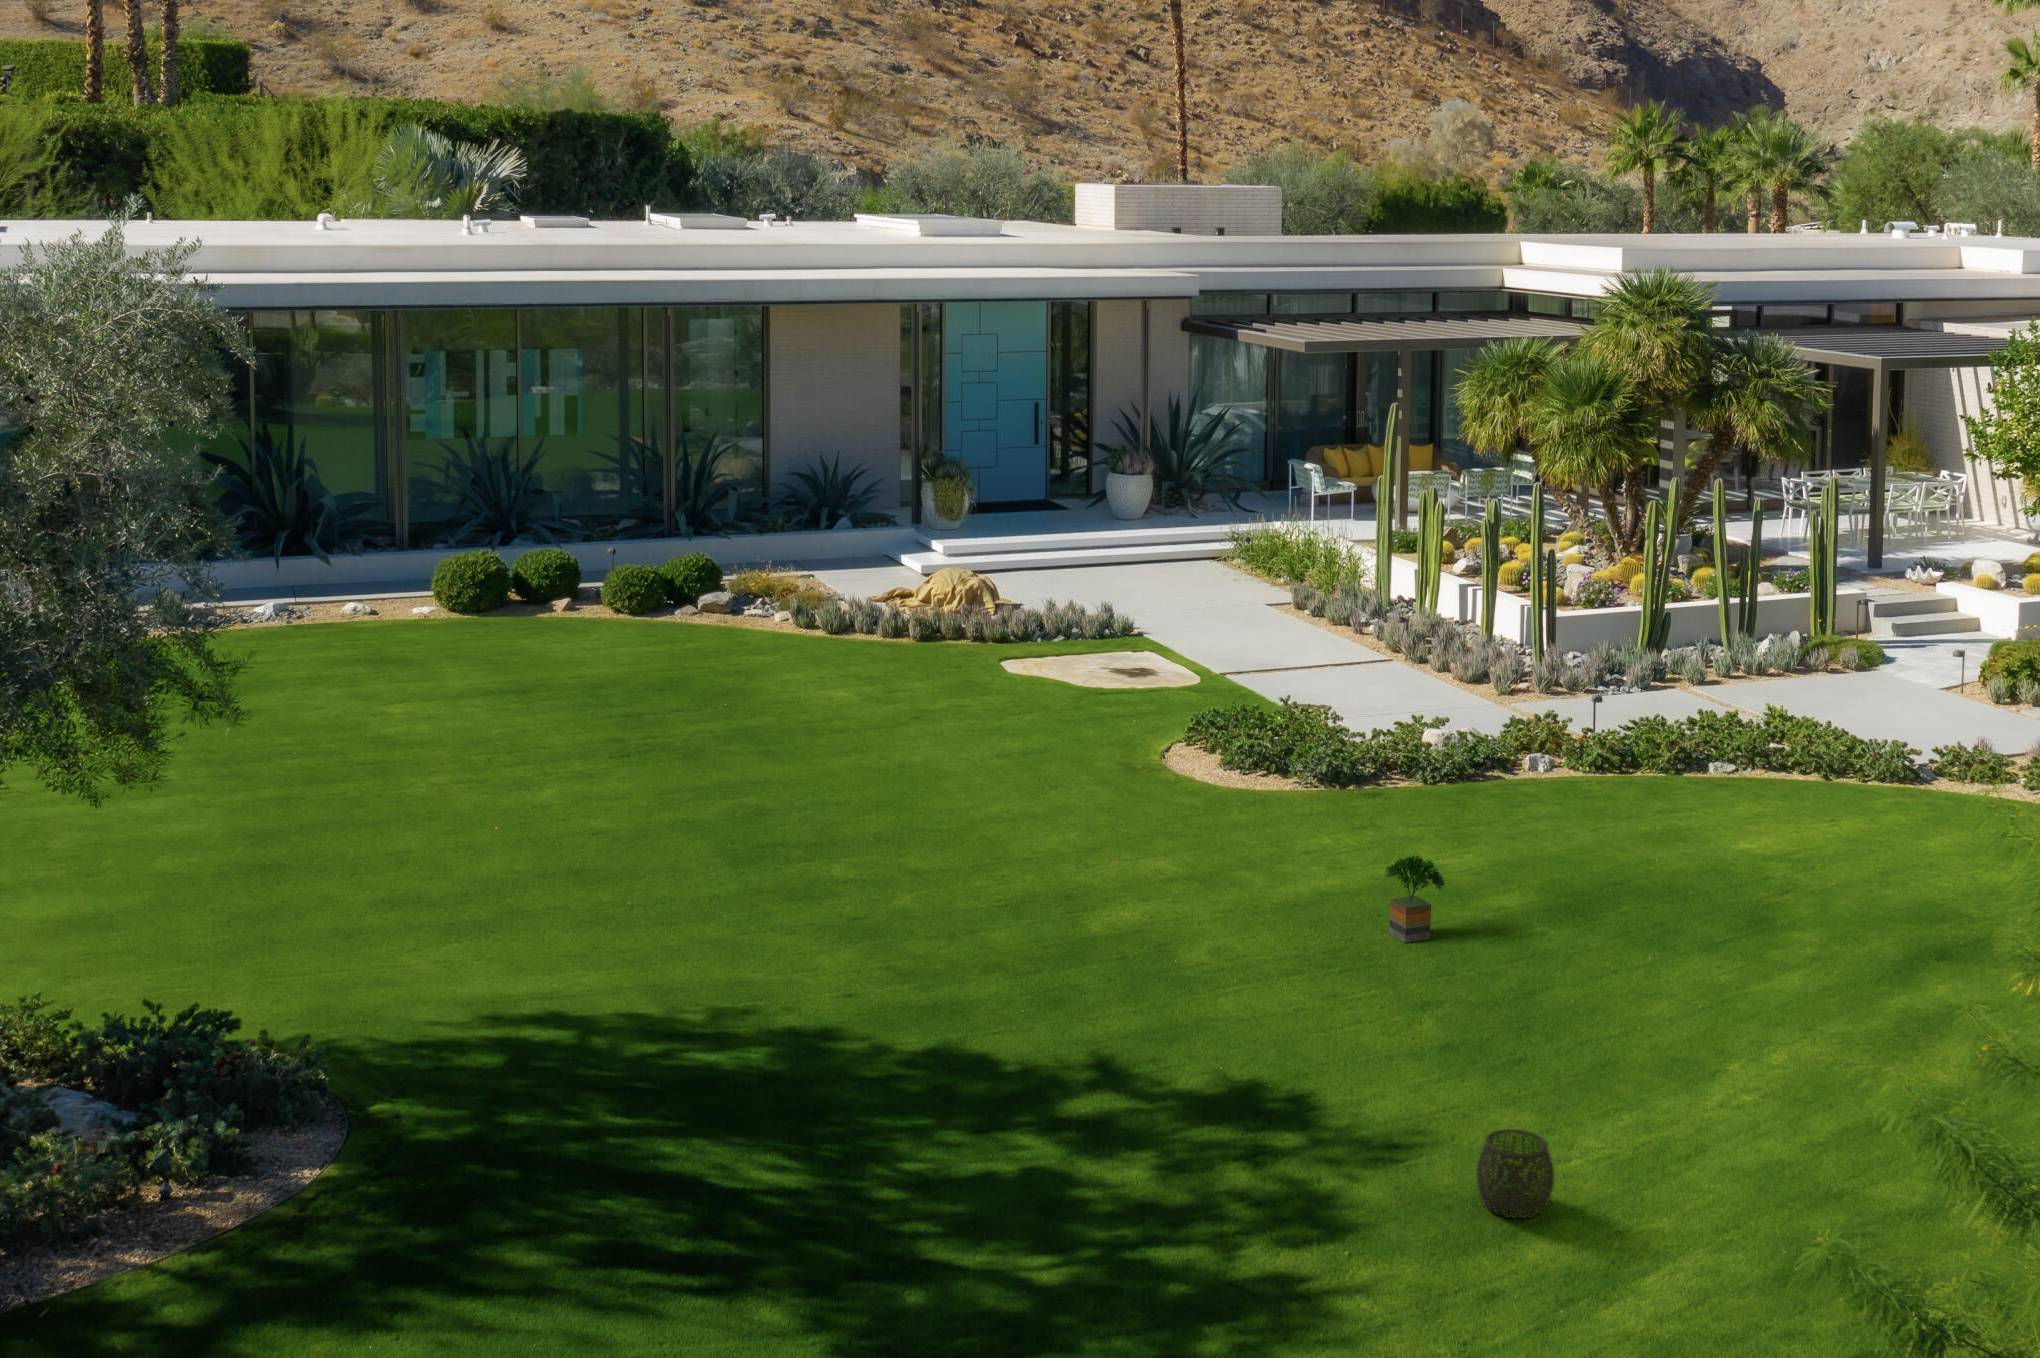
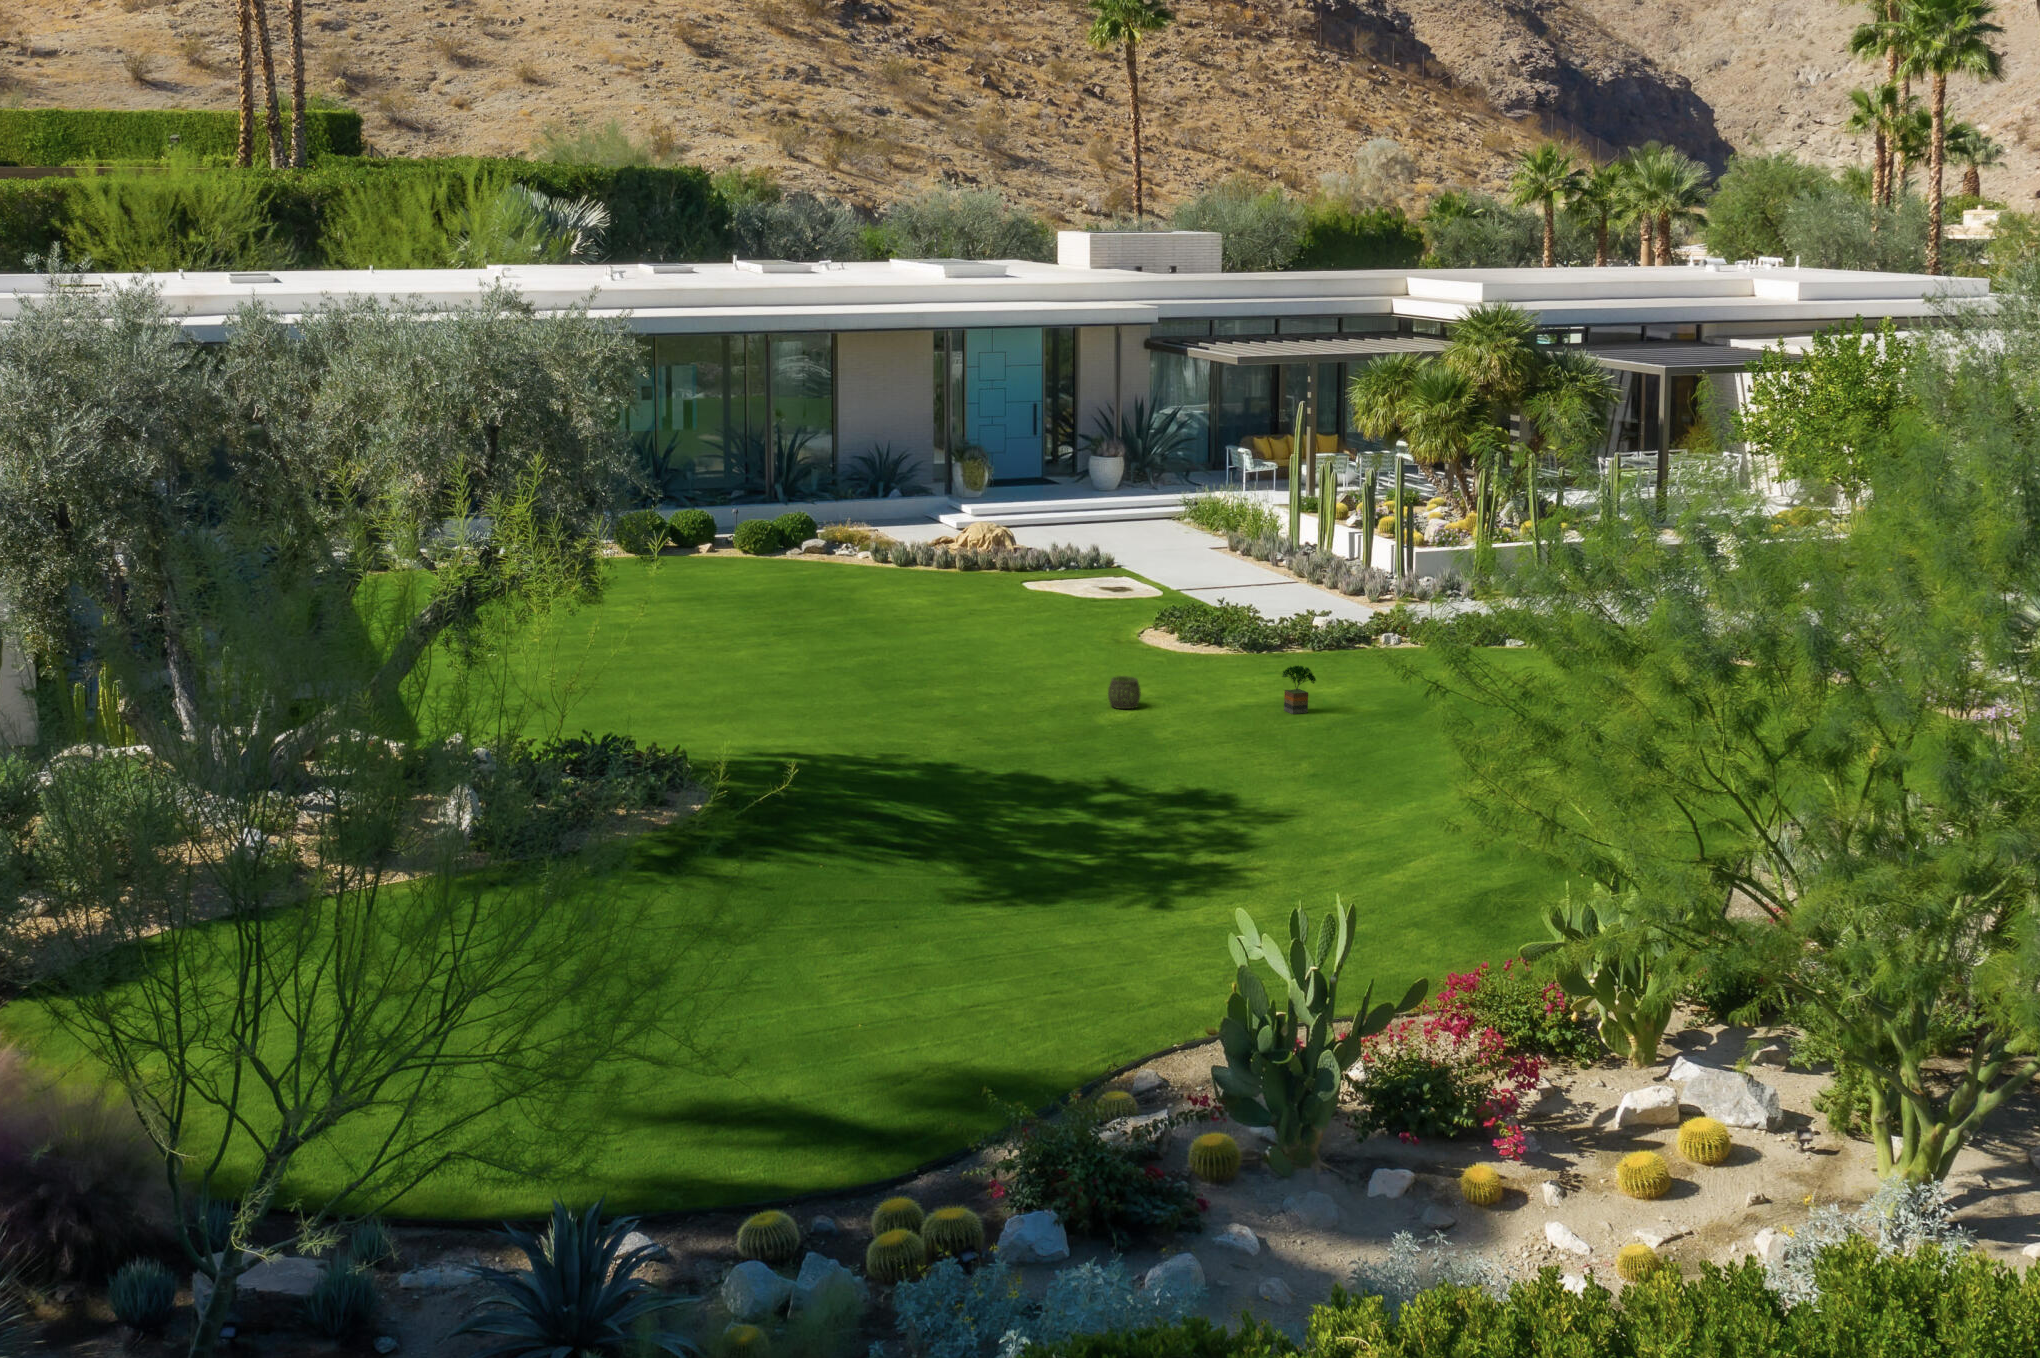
woven basket: present [1476,1129,1554,1218] -> present [1108,676,1141,709]

